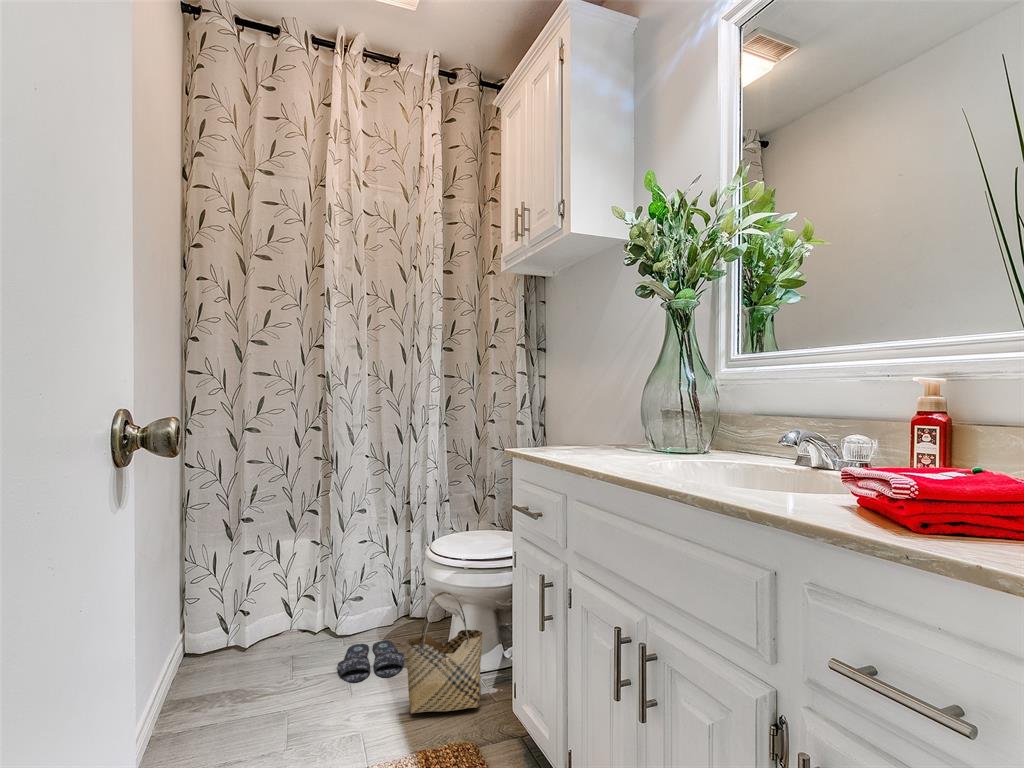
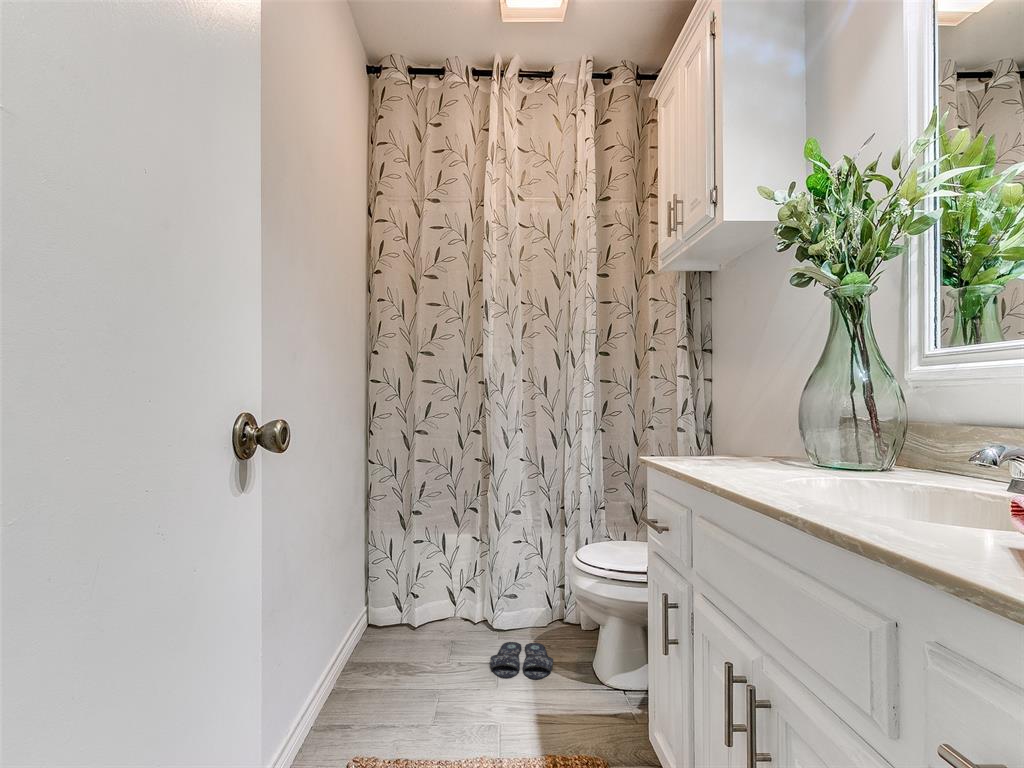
woven basket: present [405,592,483,714] -> none [546,602,626,728]

